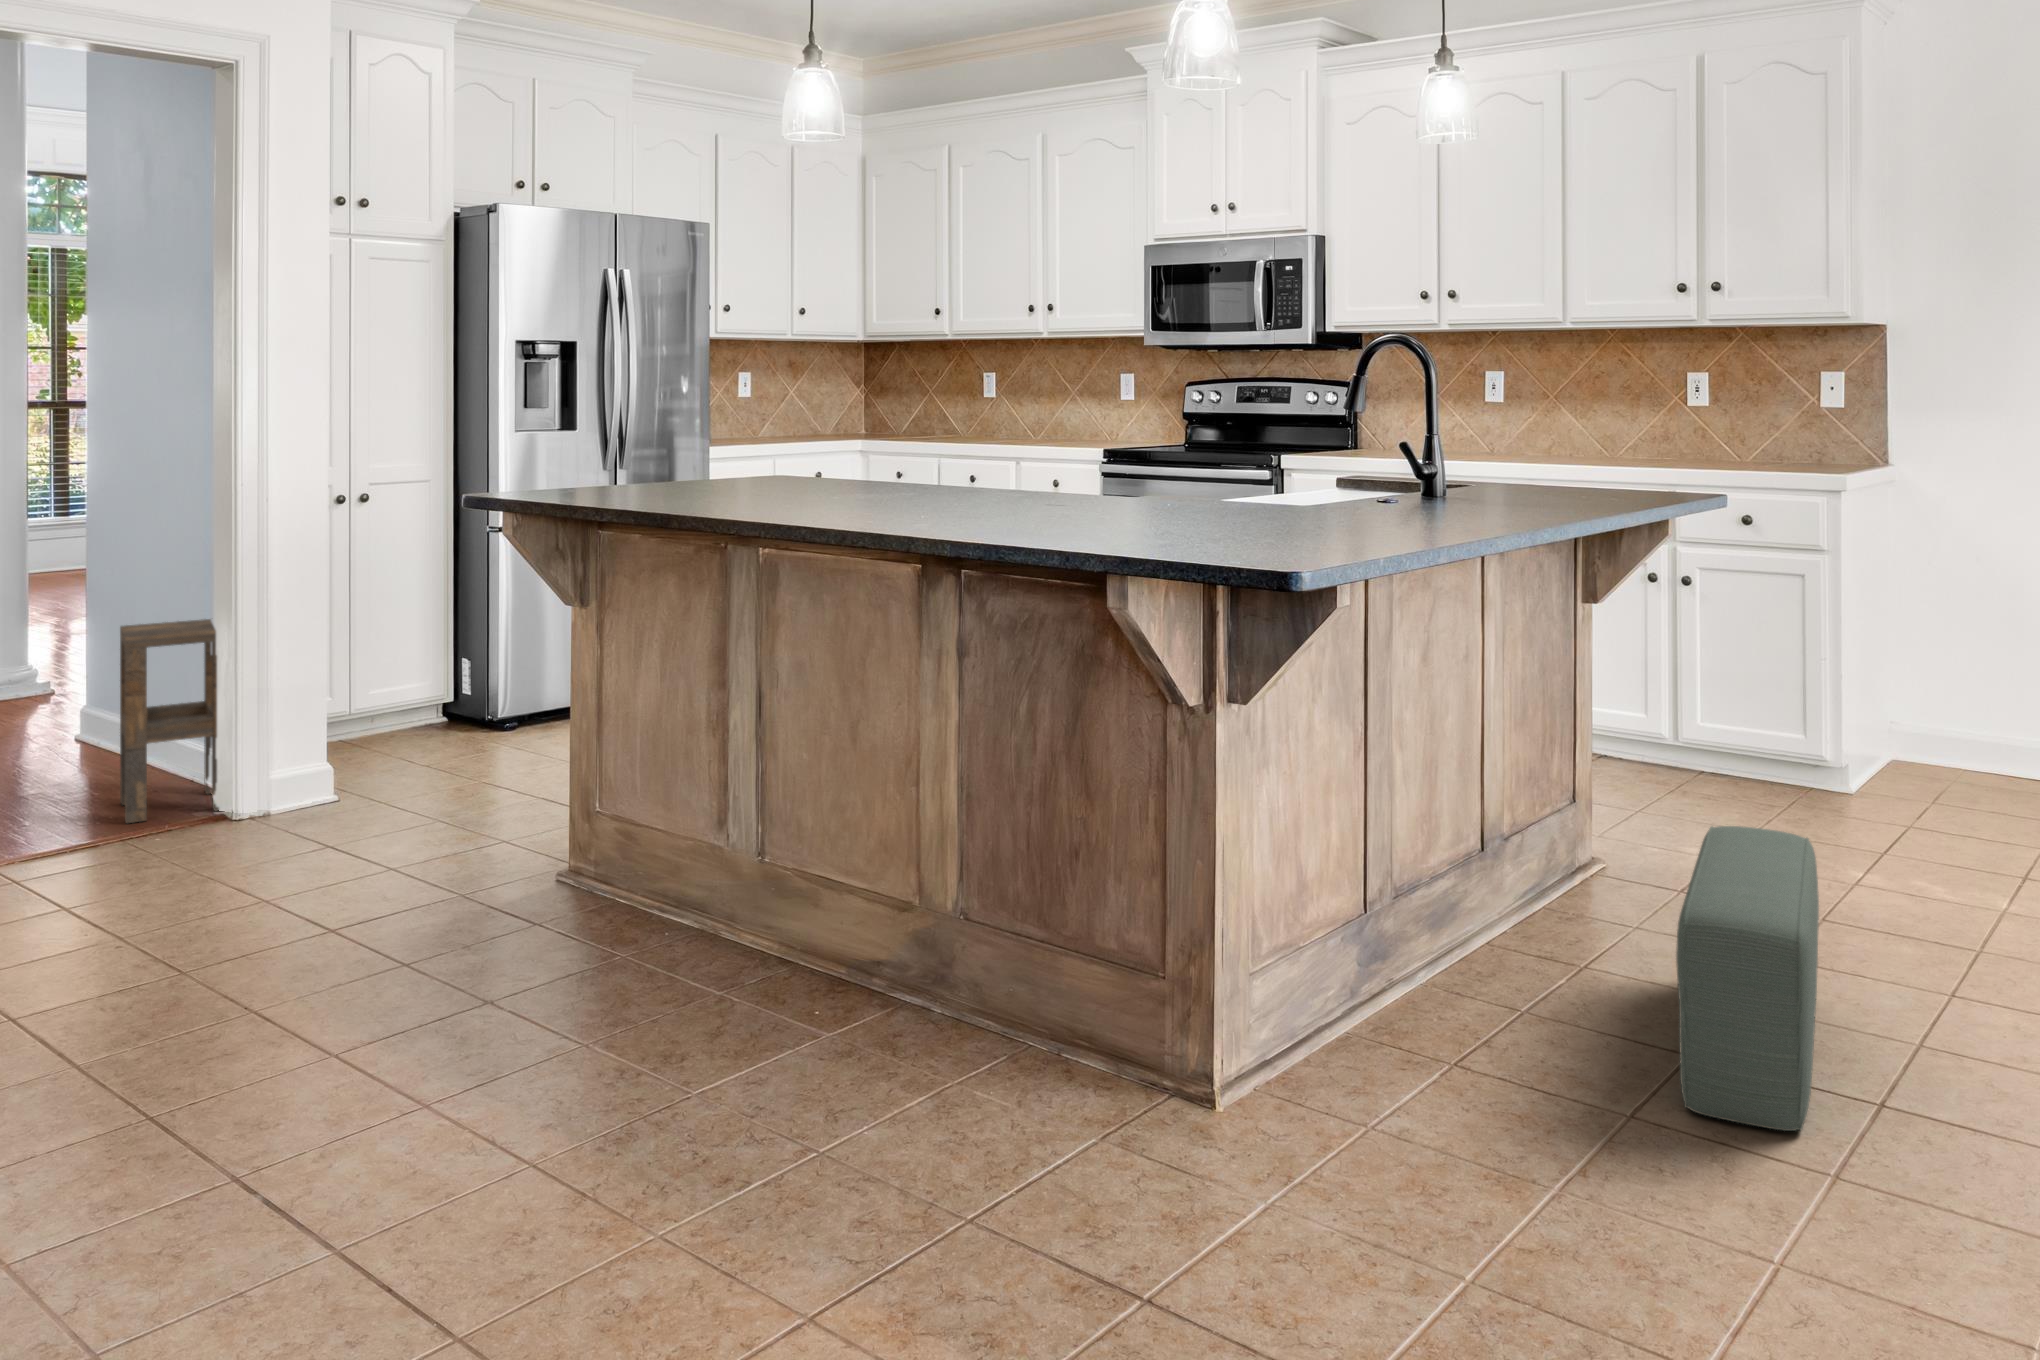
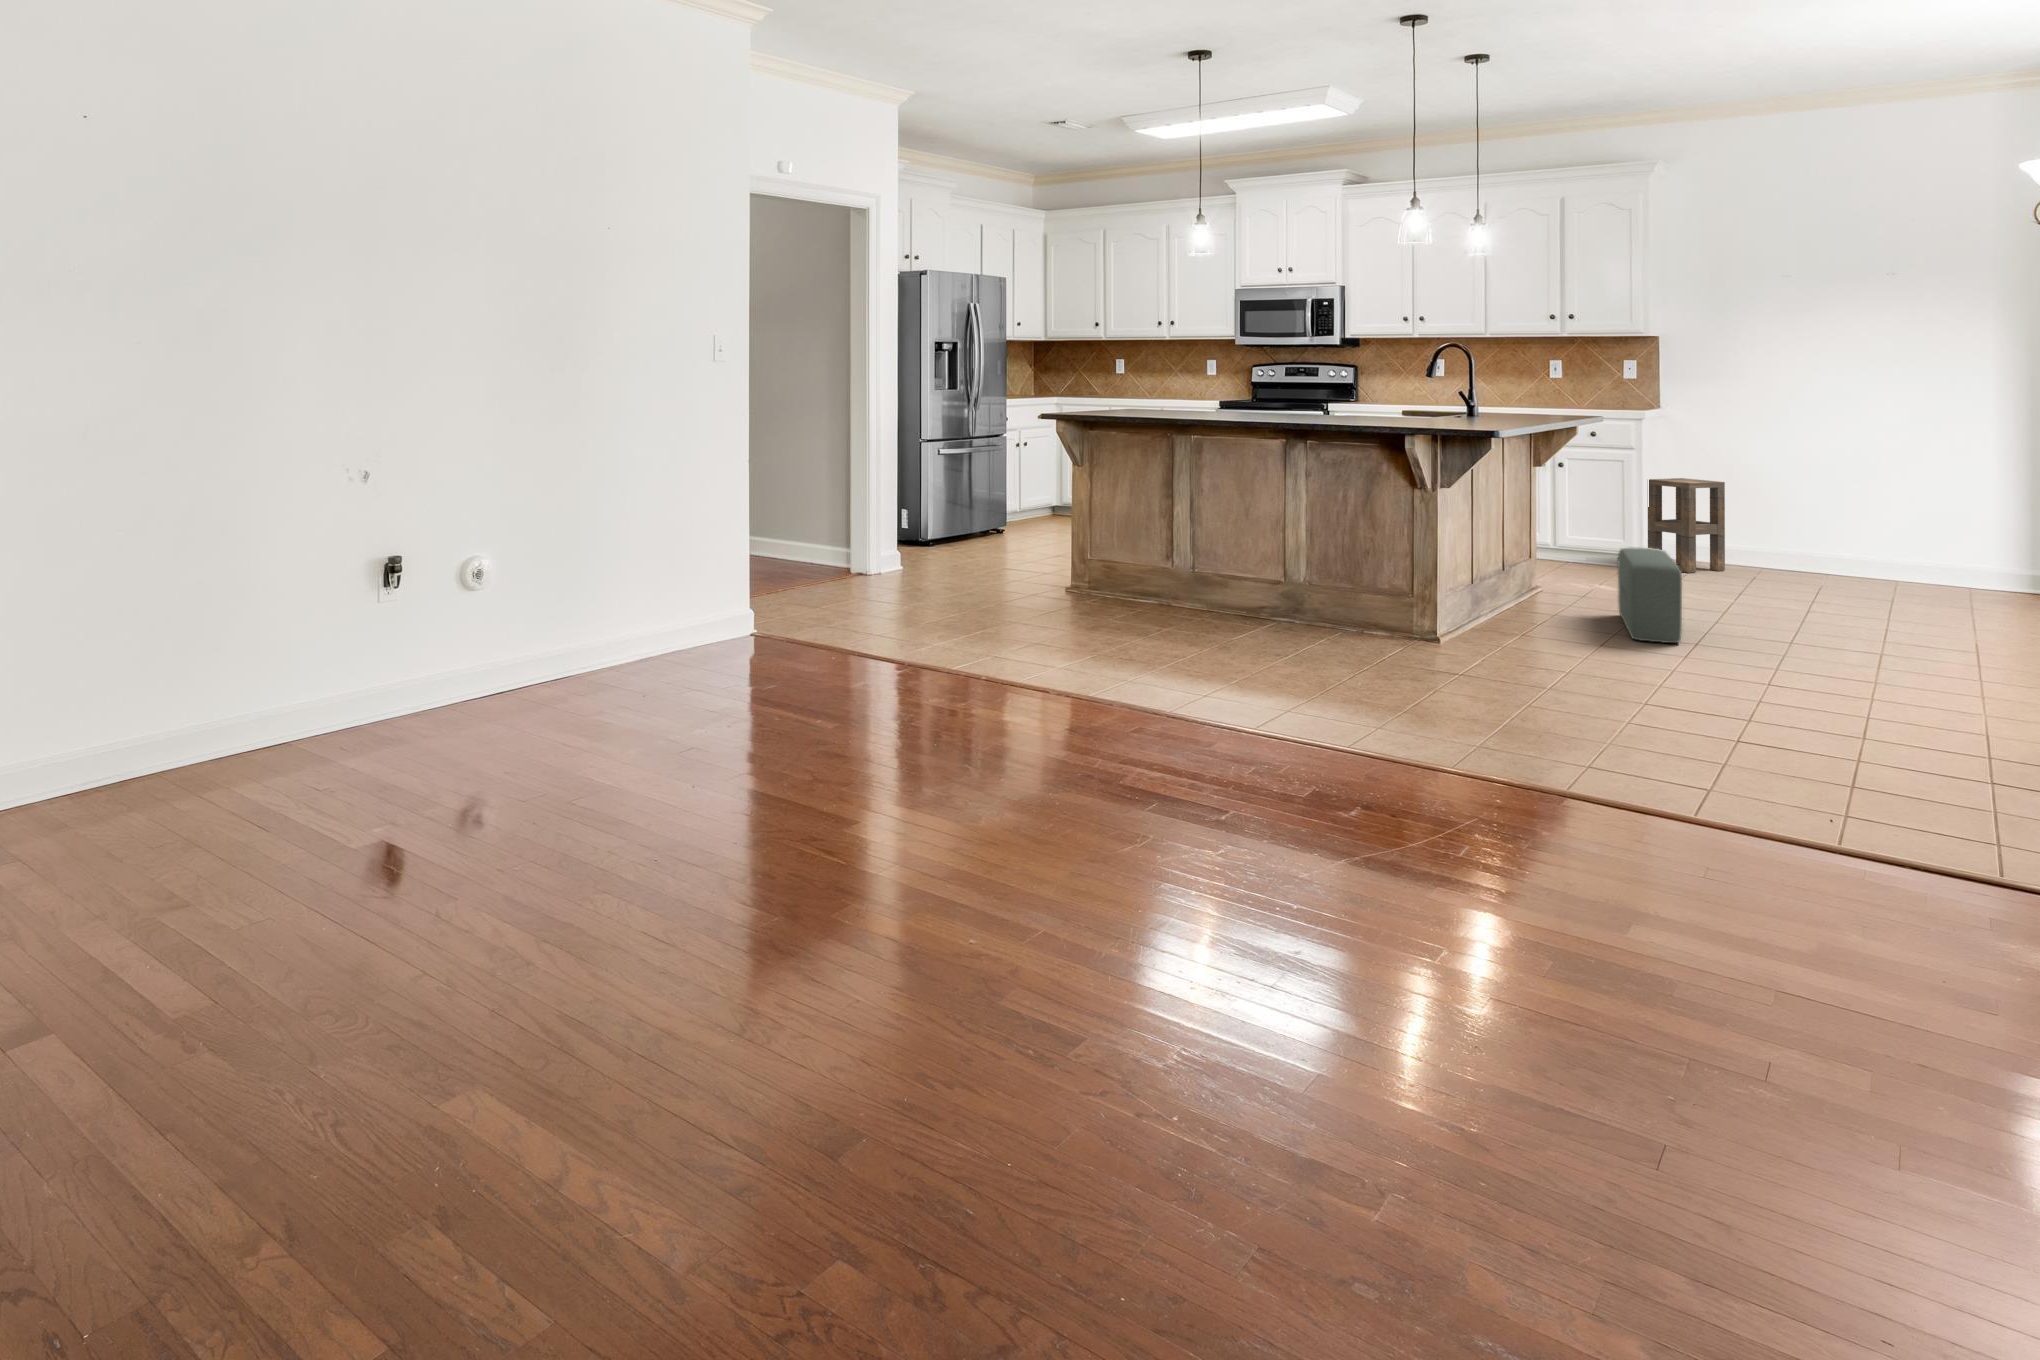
side table: present [120,619,219,823] -> present [1648,478,1725,573]

